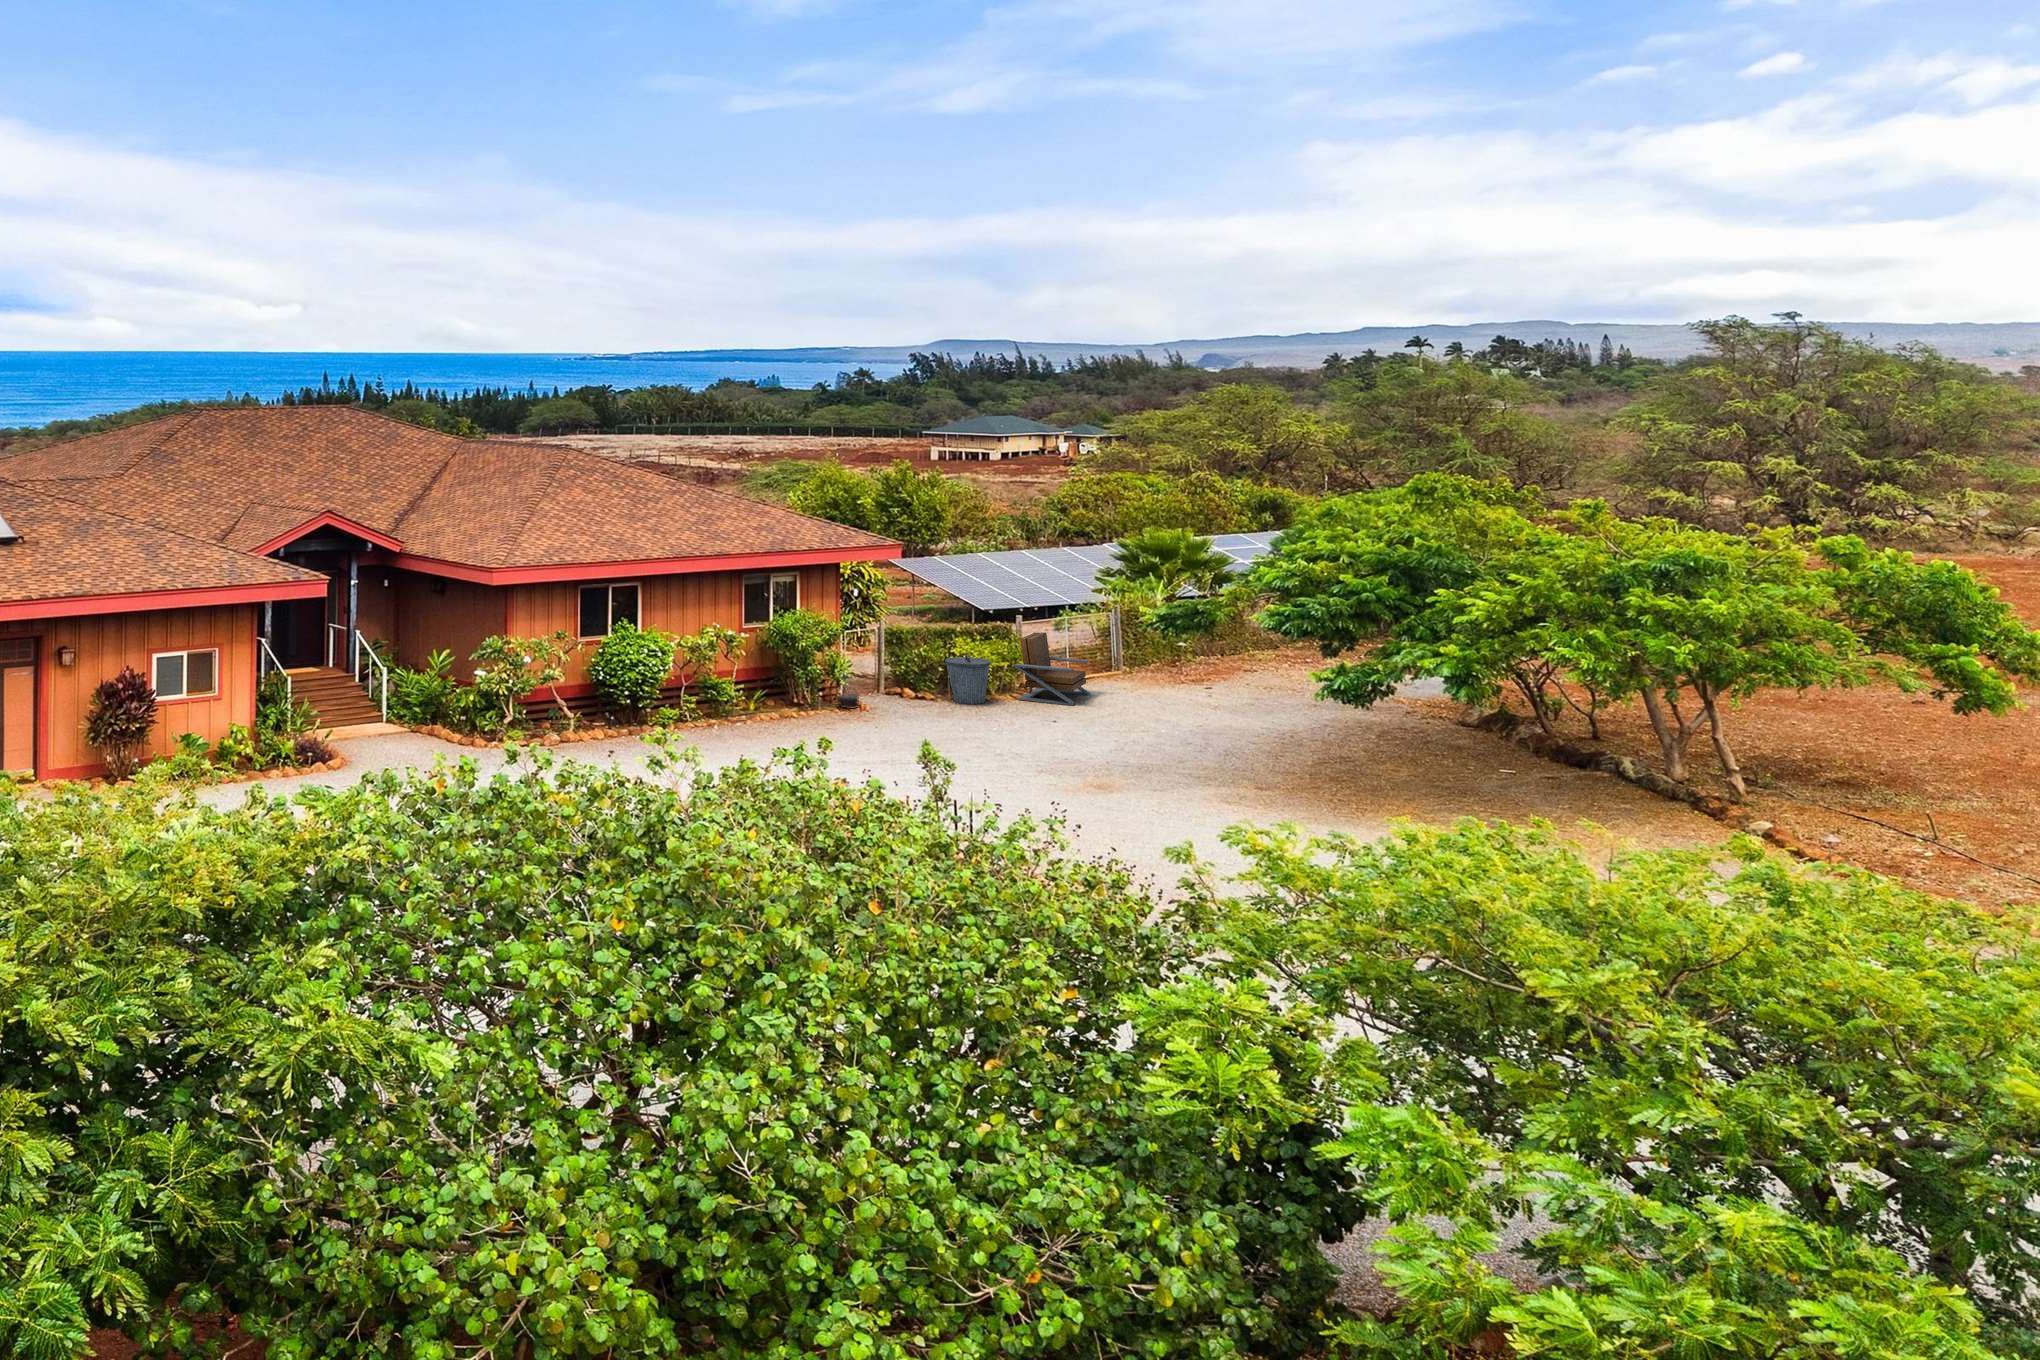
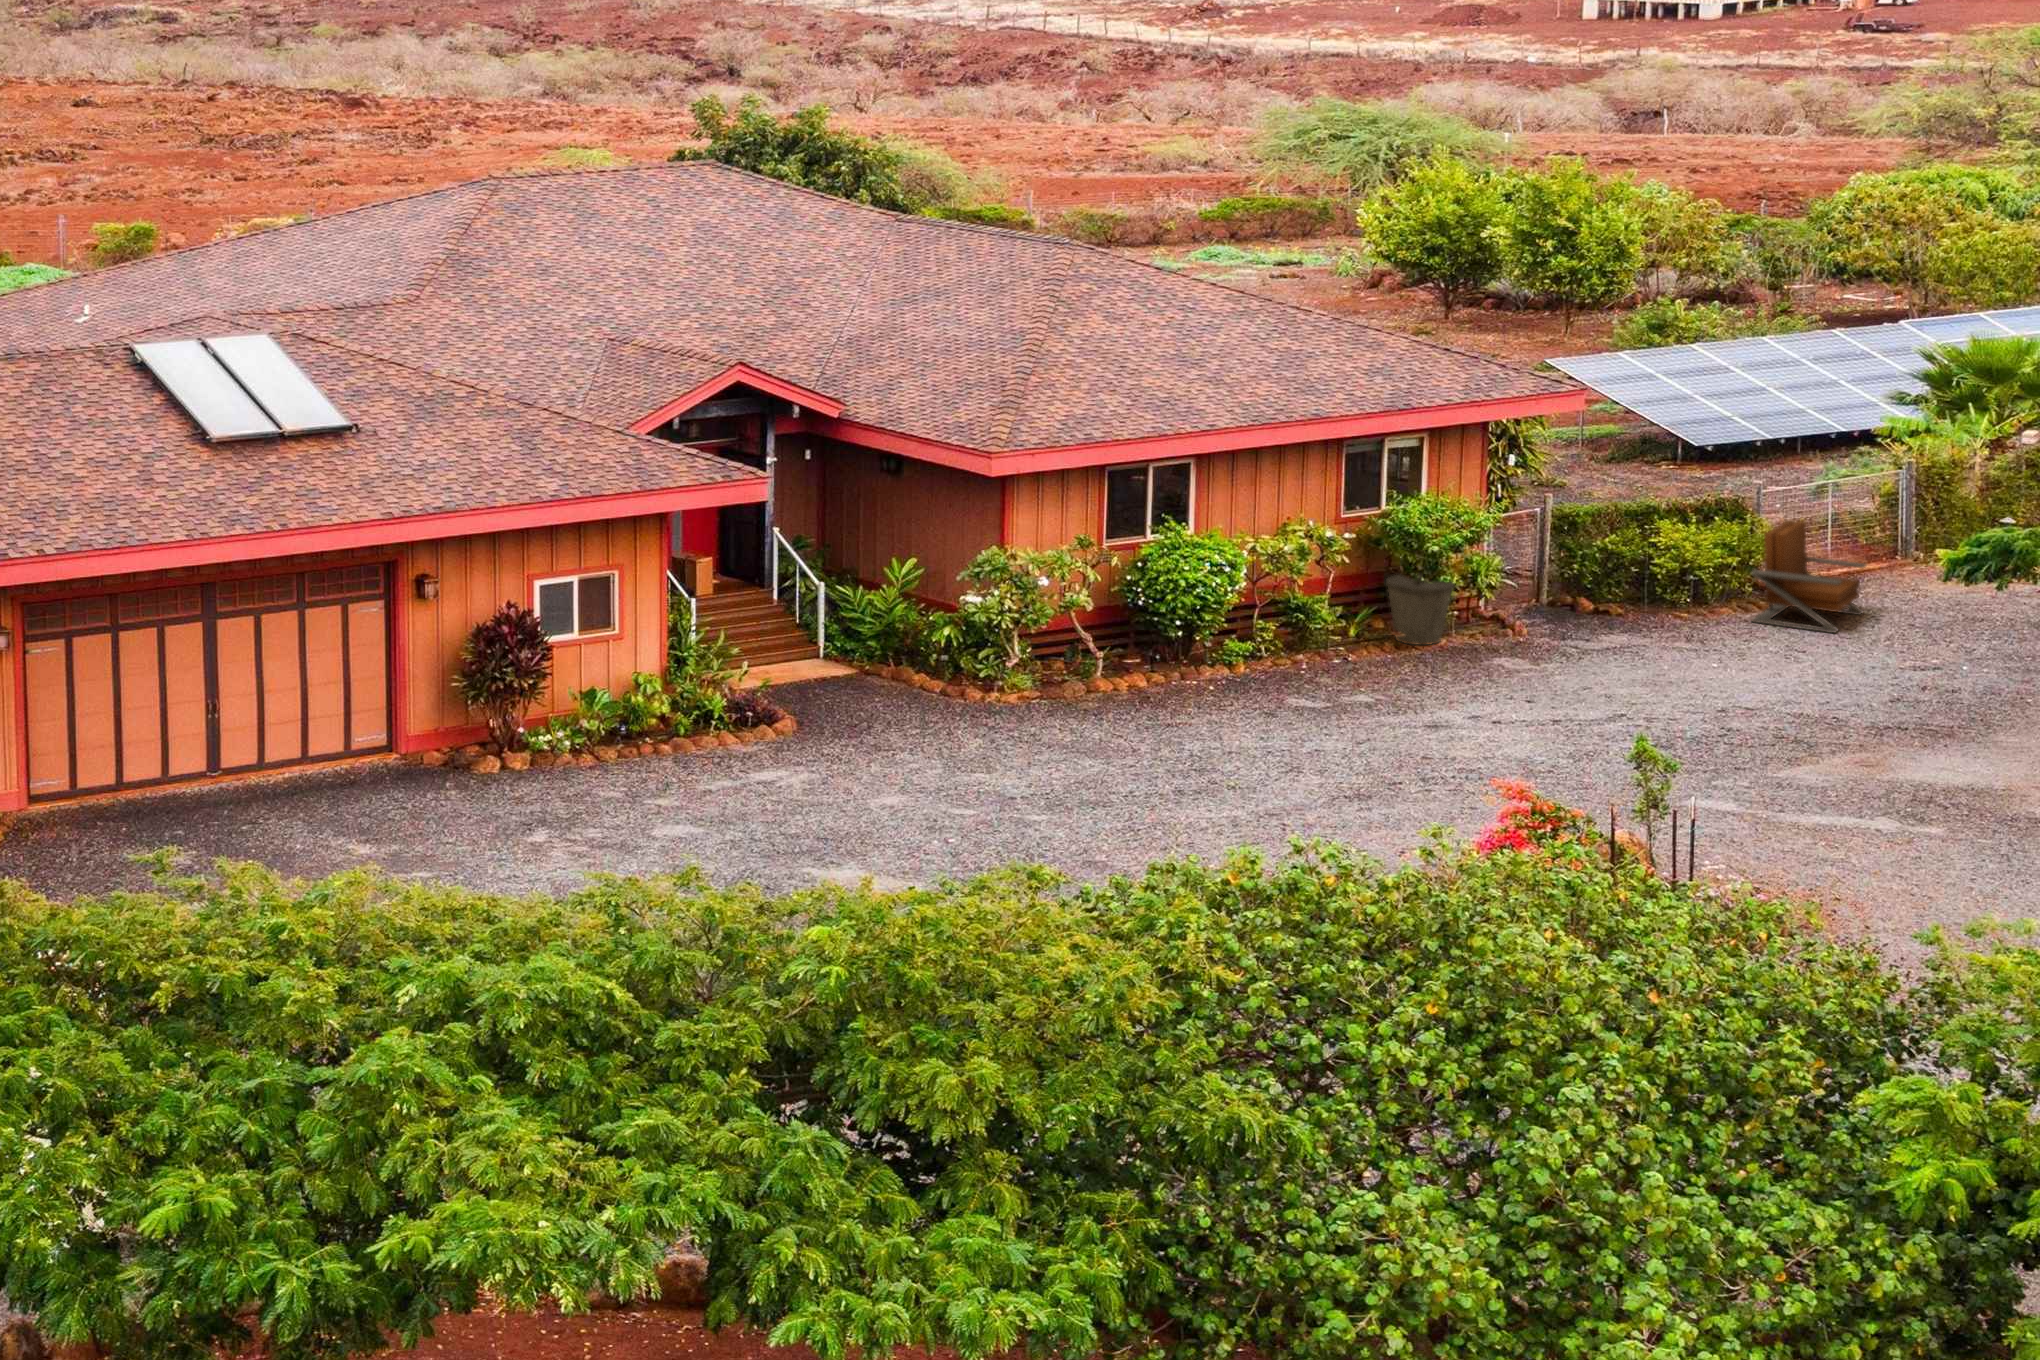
trash can: present [945,654,991,704] -> present [1386,574,1454,645]
decorative plant: present [838,674,859,709] -> none [1472,580,1511,634]

